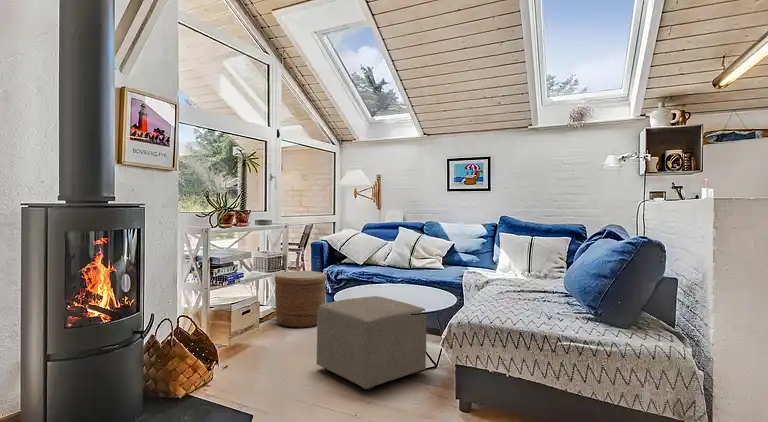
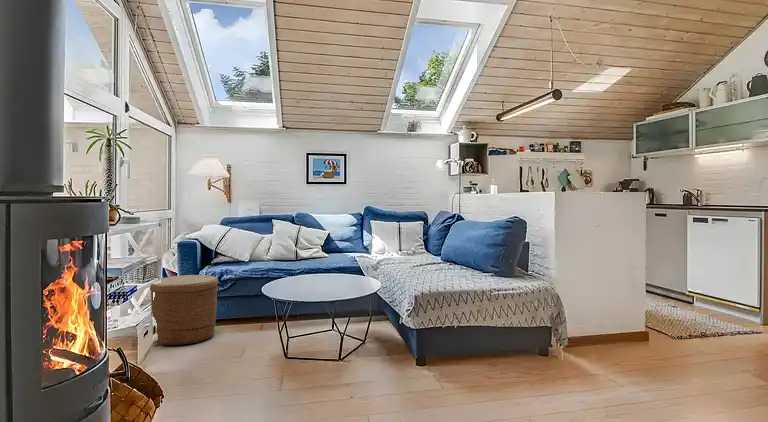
ottoman: present [317,296,427,390] -> none [280,289,388,386]

